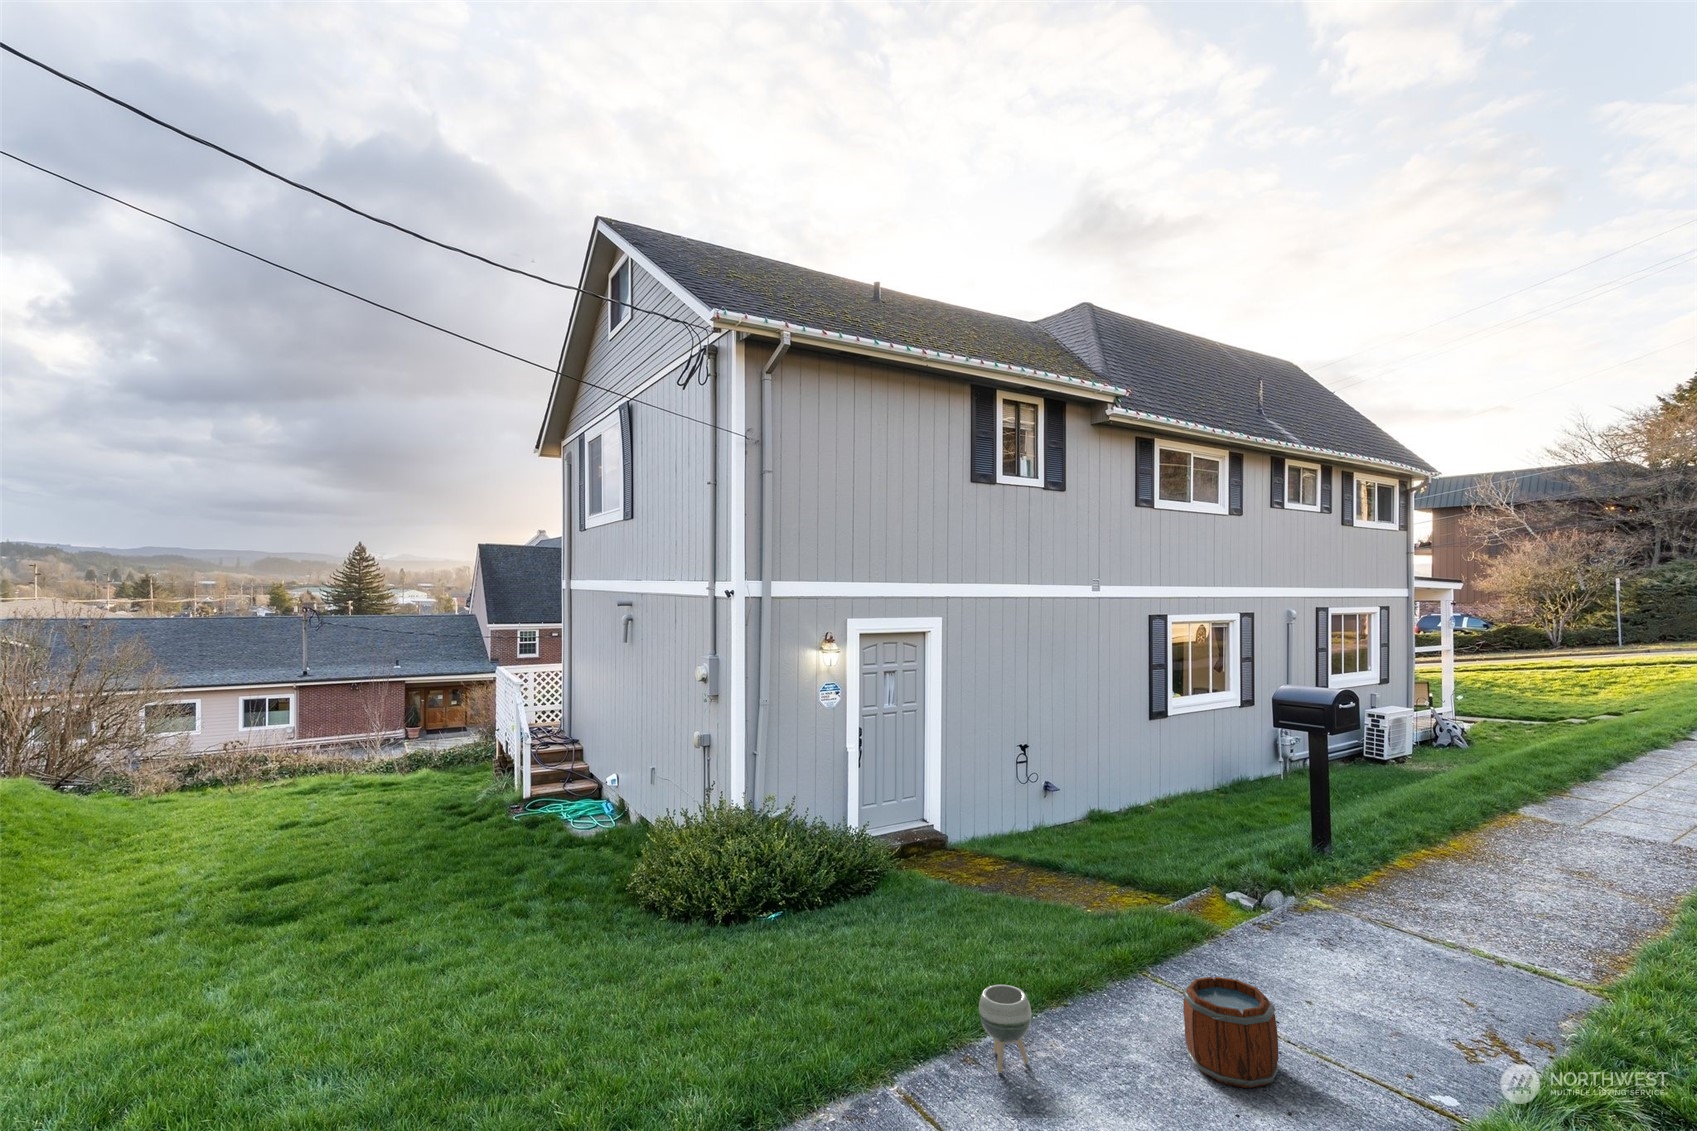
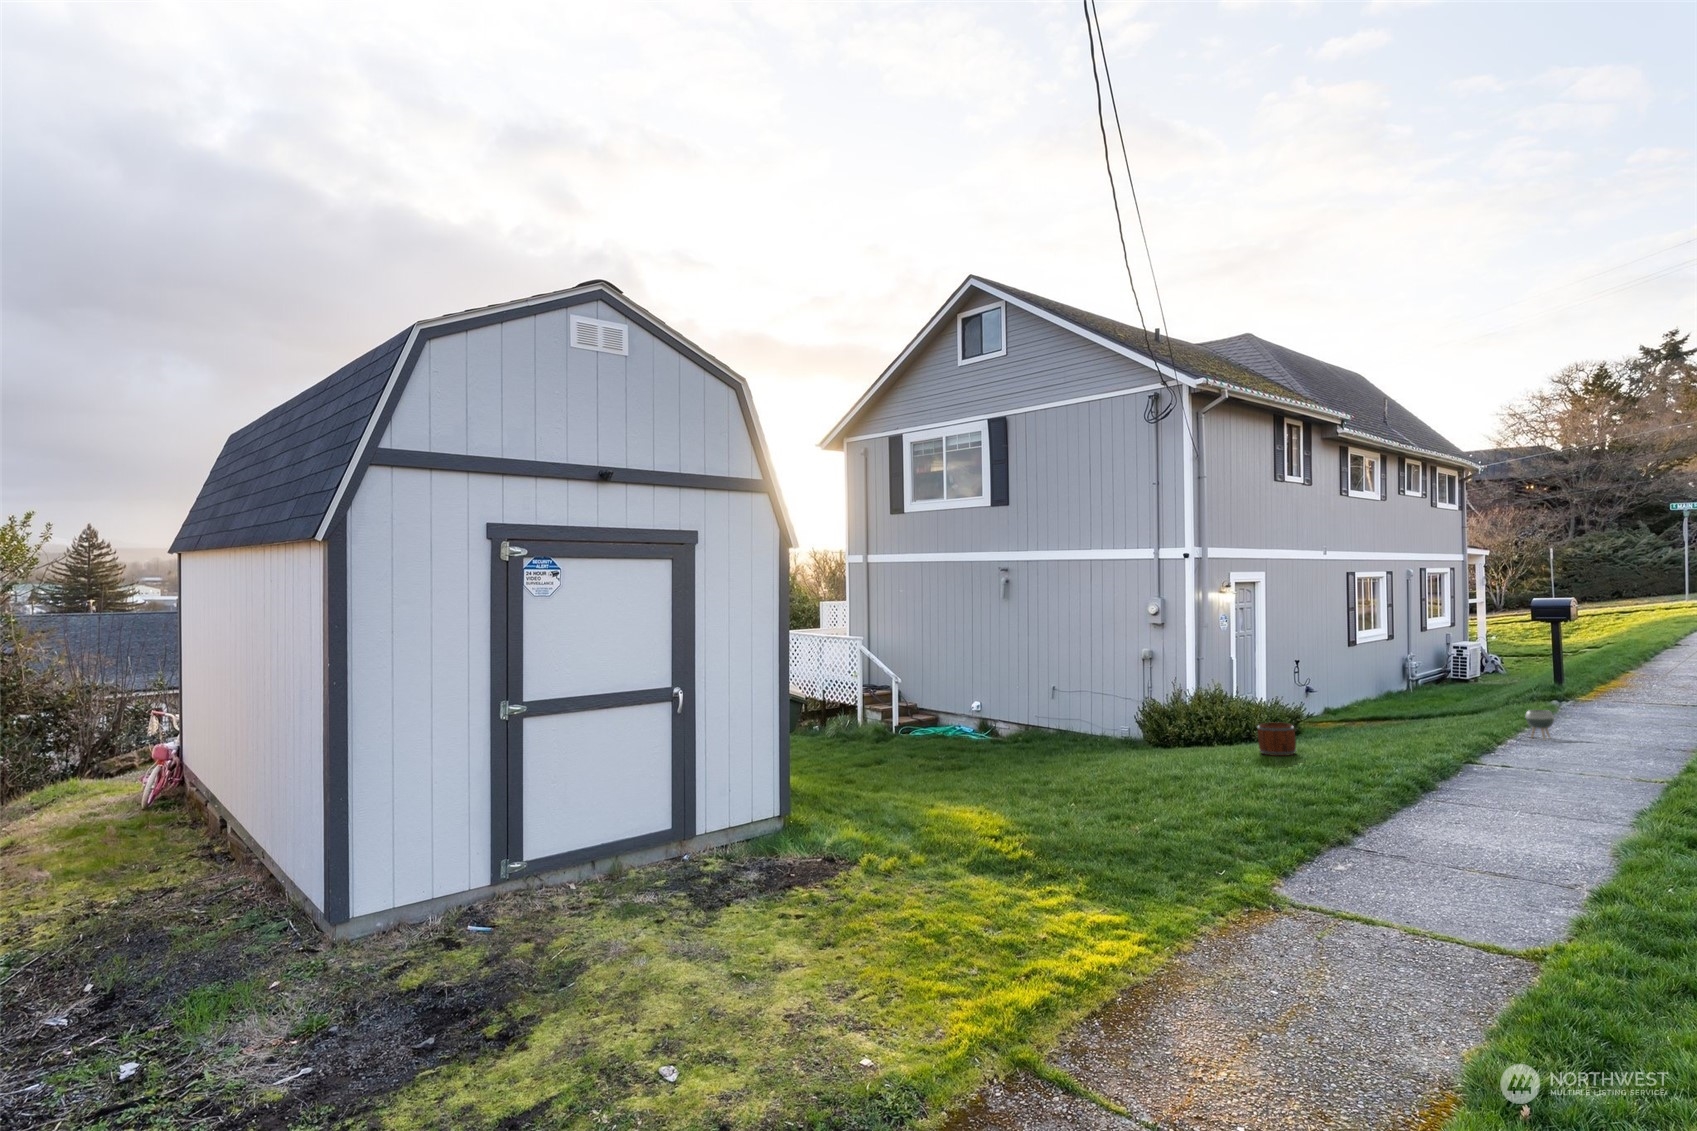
bucket: present [1183,977,1280,1088] -> present [1258,722,1296,756]

